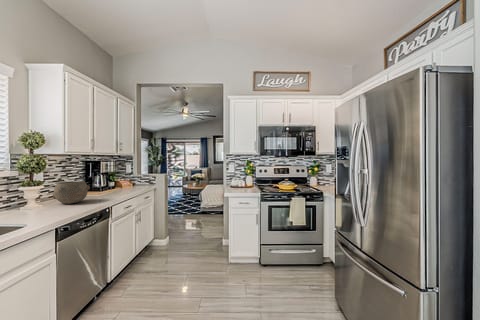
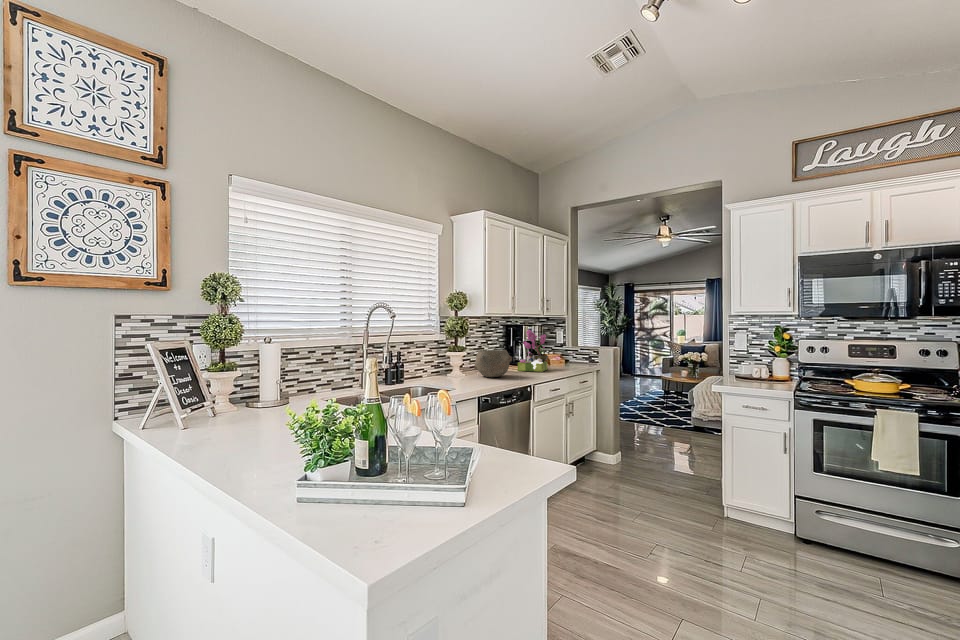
flower arrangement: none [95,164,120,195] -> present [518,330,548,372]

